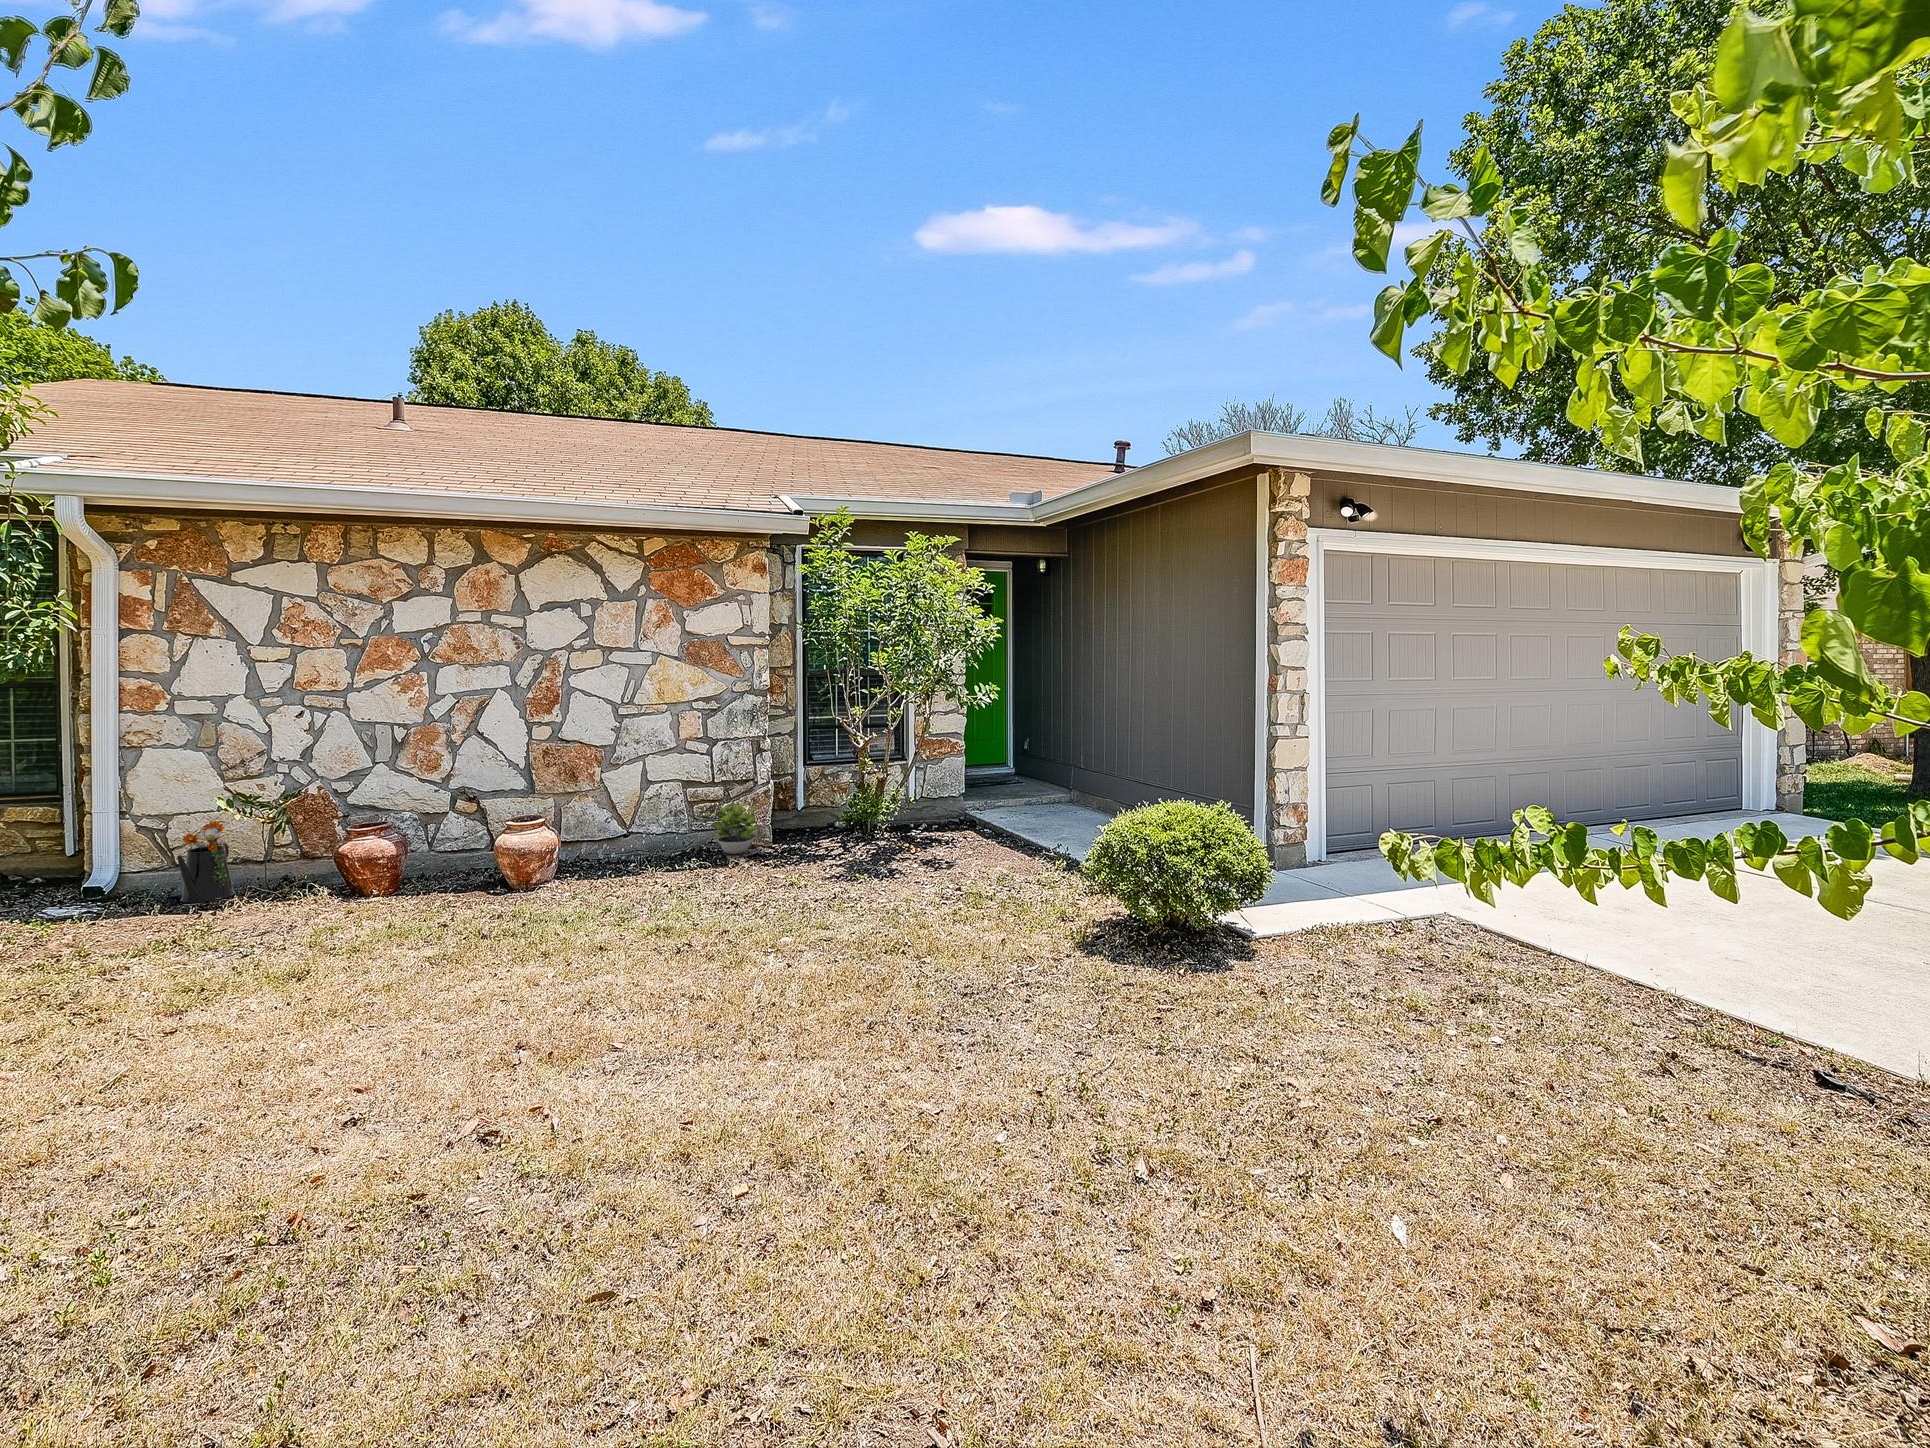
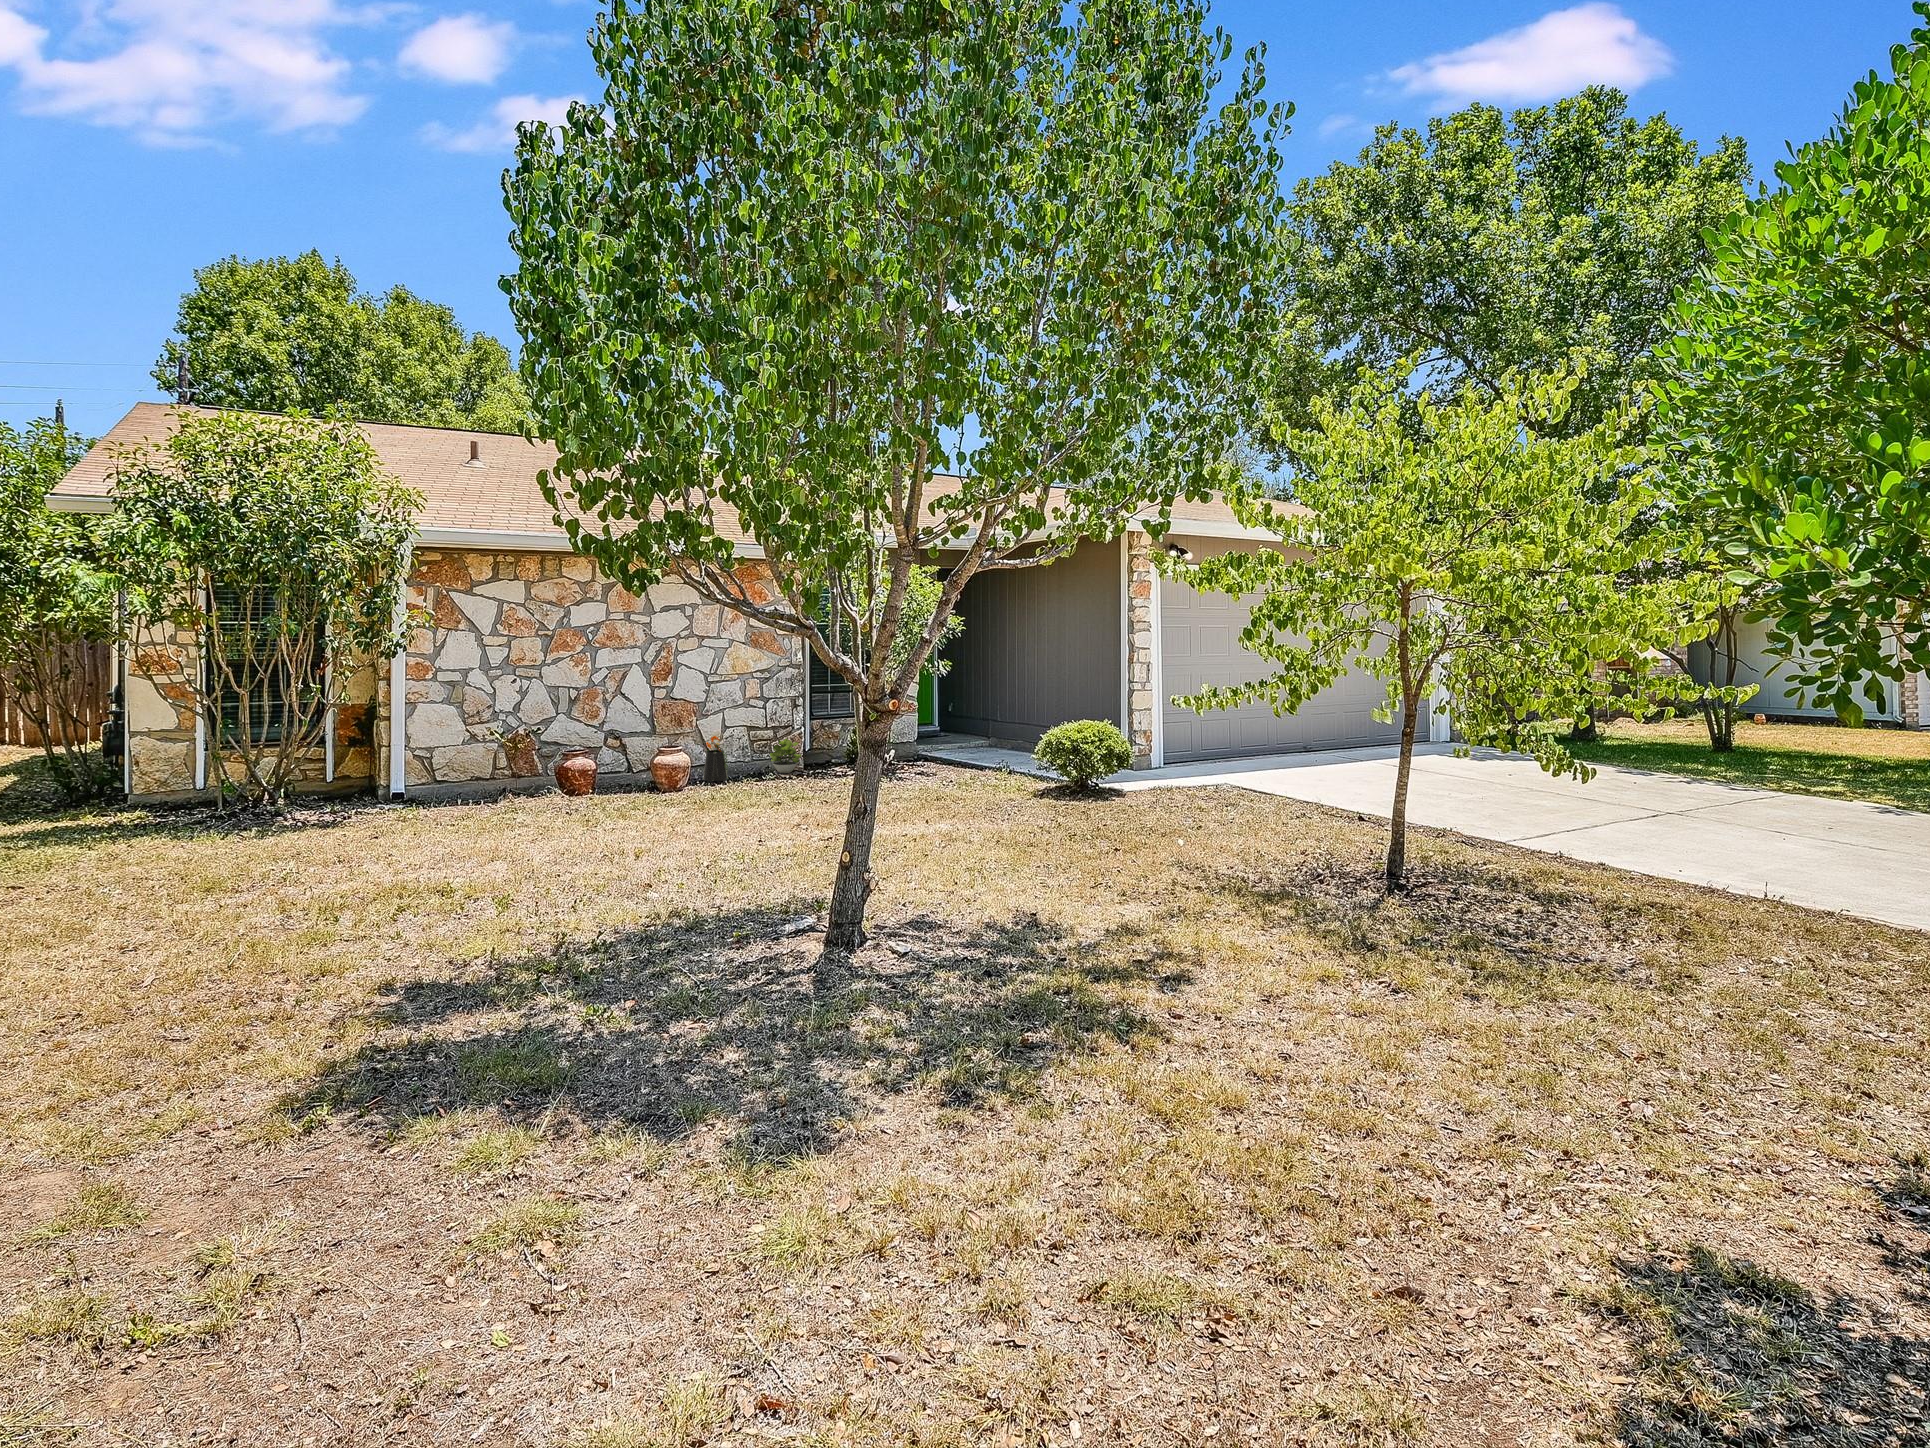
watering can: present [177,821,235,903] -> present [703,736,728,781]

